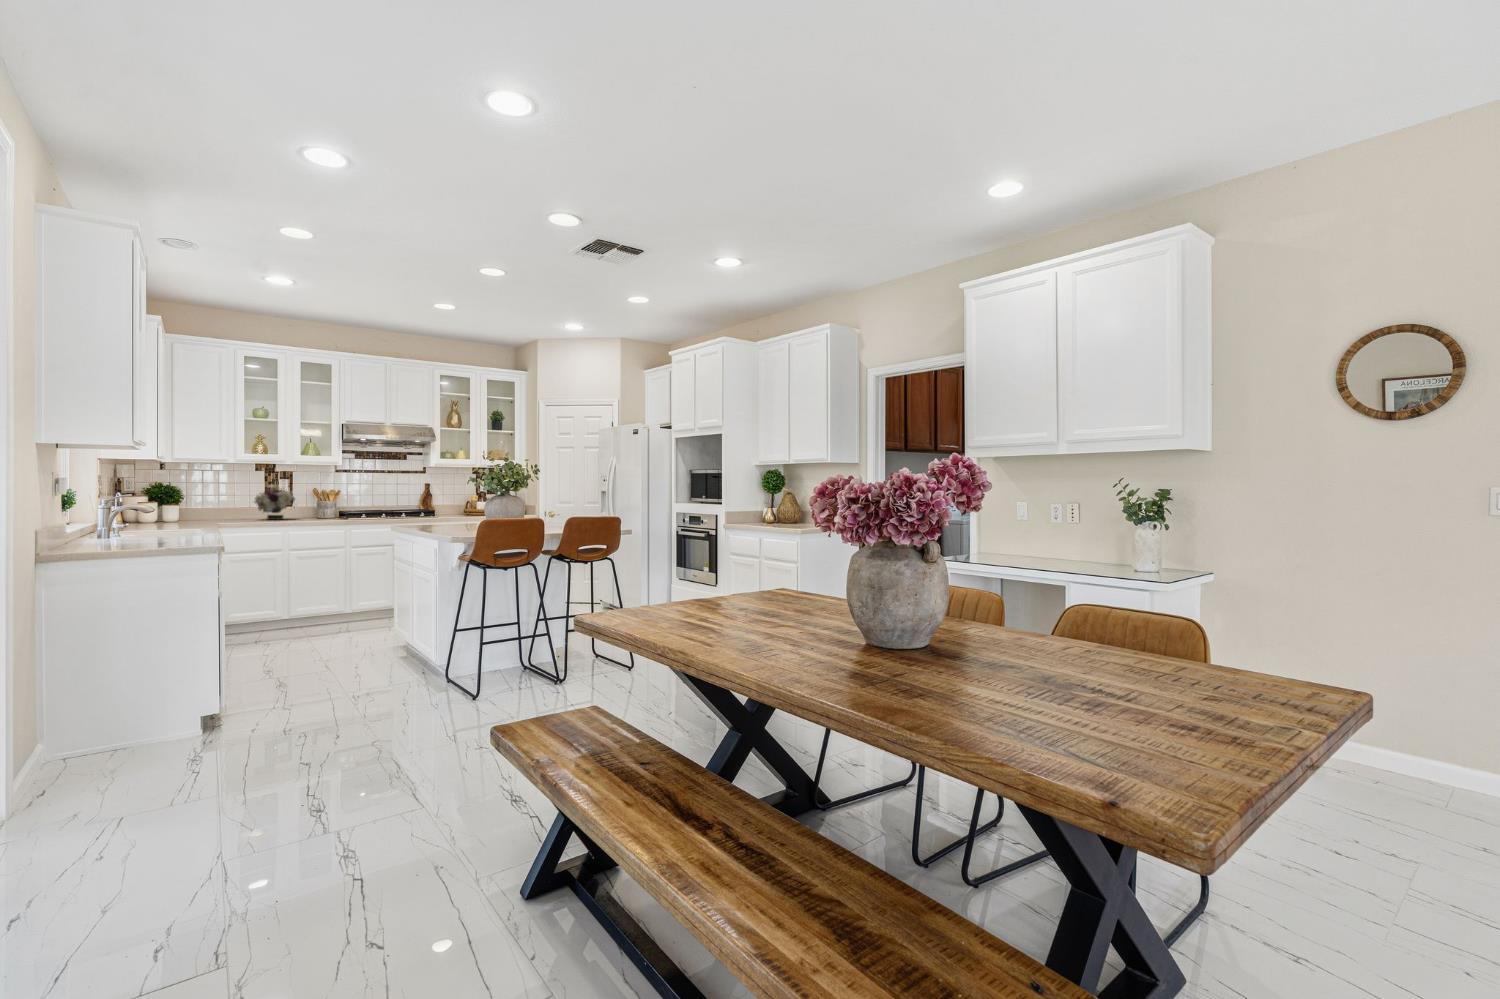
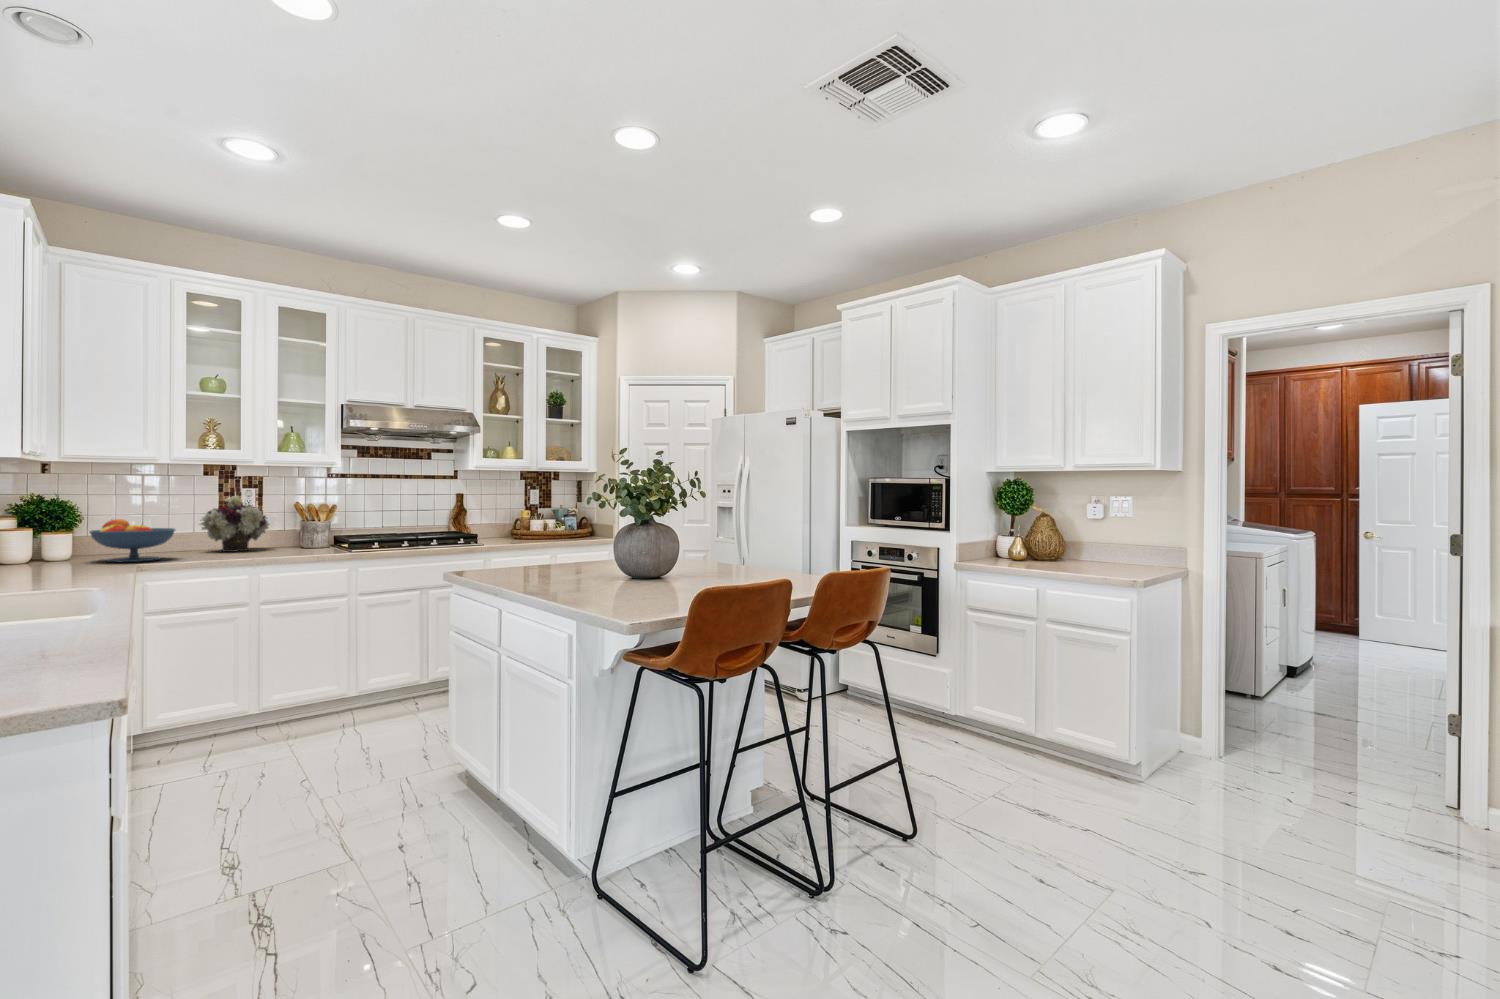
fruit bowl: none [189,497,239,523] -> present [90,519,175,562]

